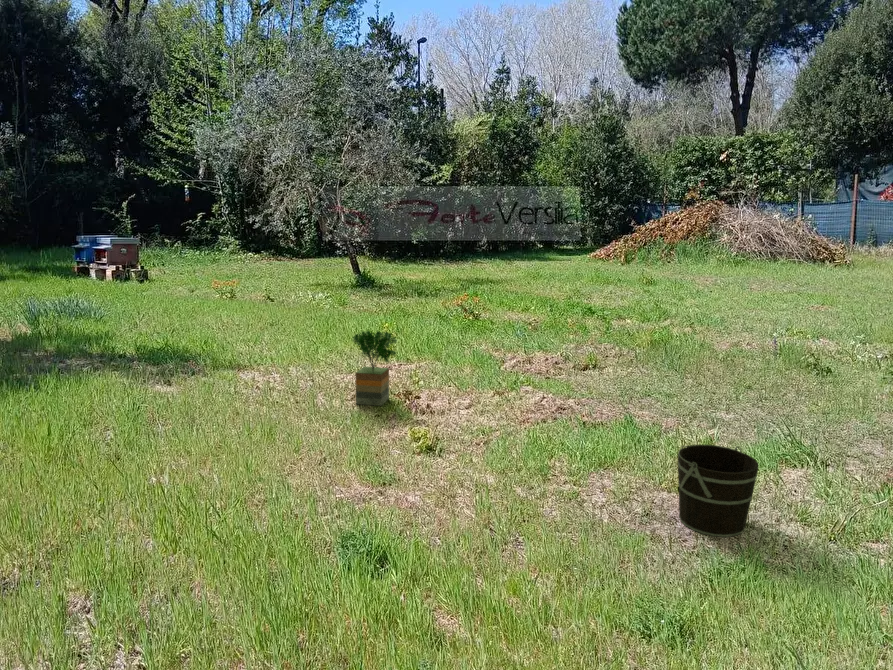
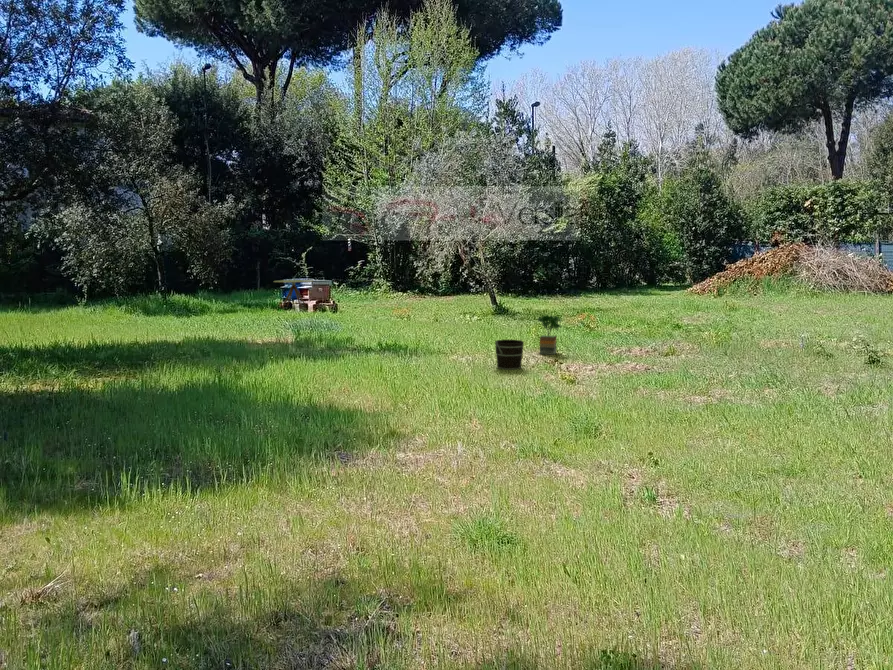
round table: none [33,241,96,282] -> present [274,280,313,308]
bucket: present [678,445,759,537] -> present [495,340,524,369]

